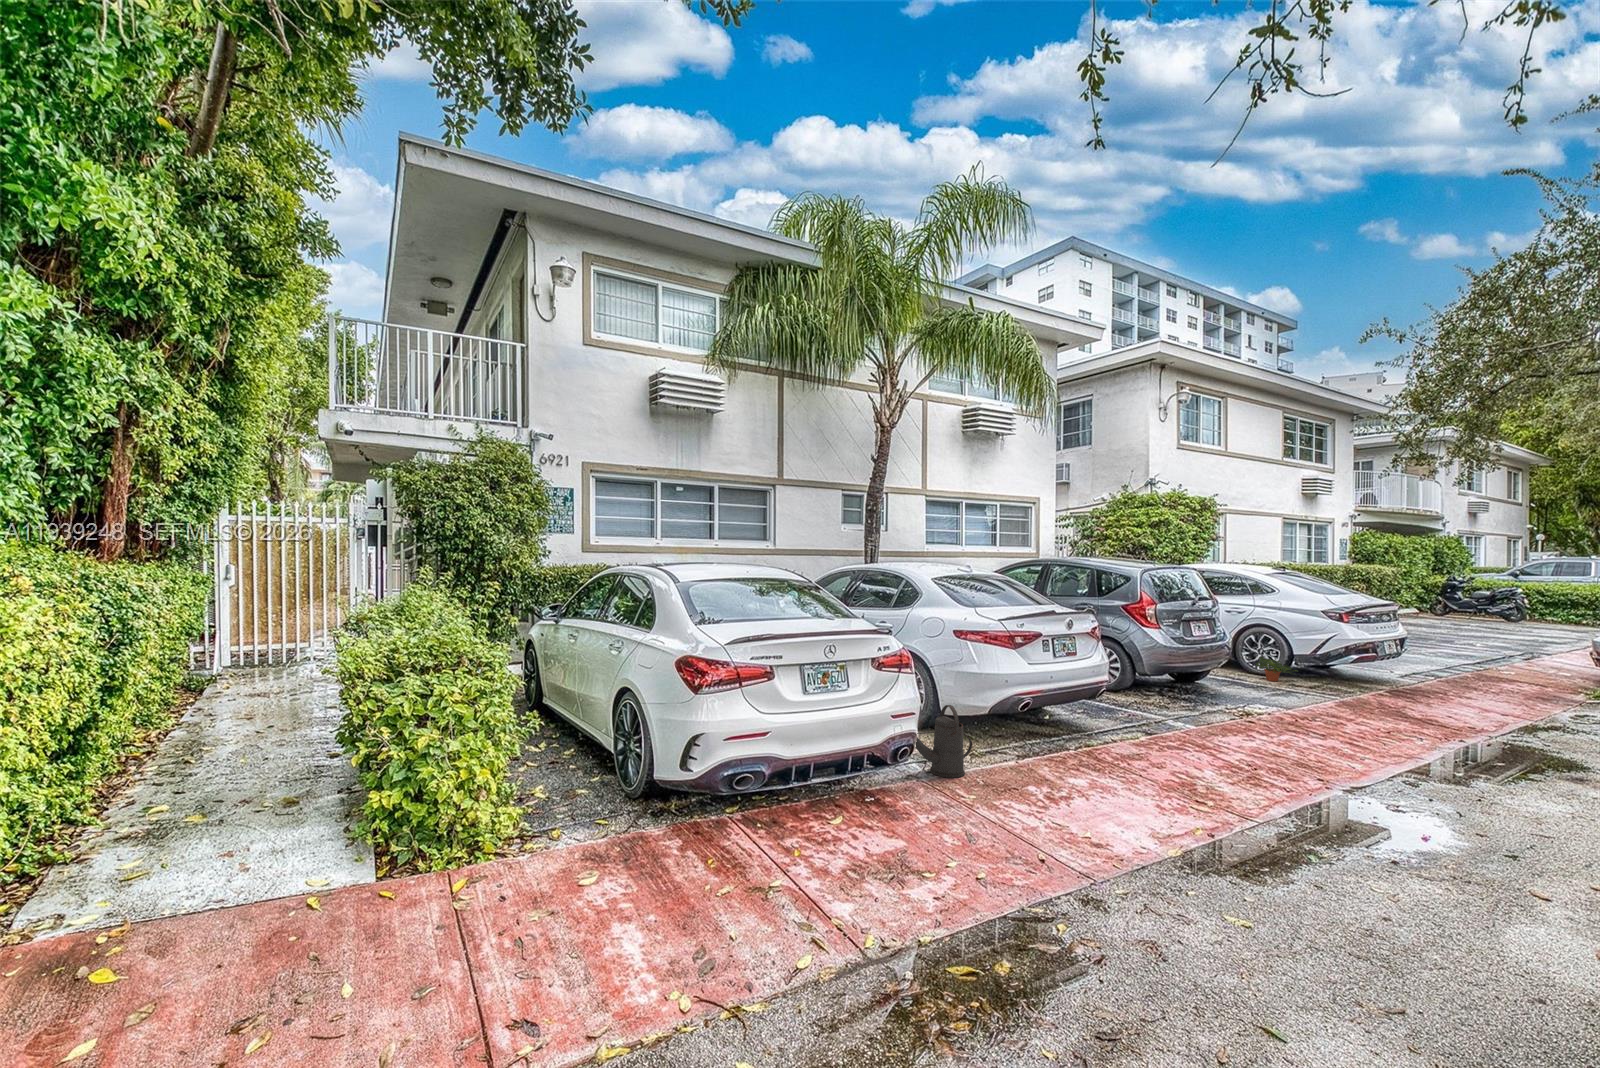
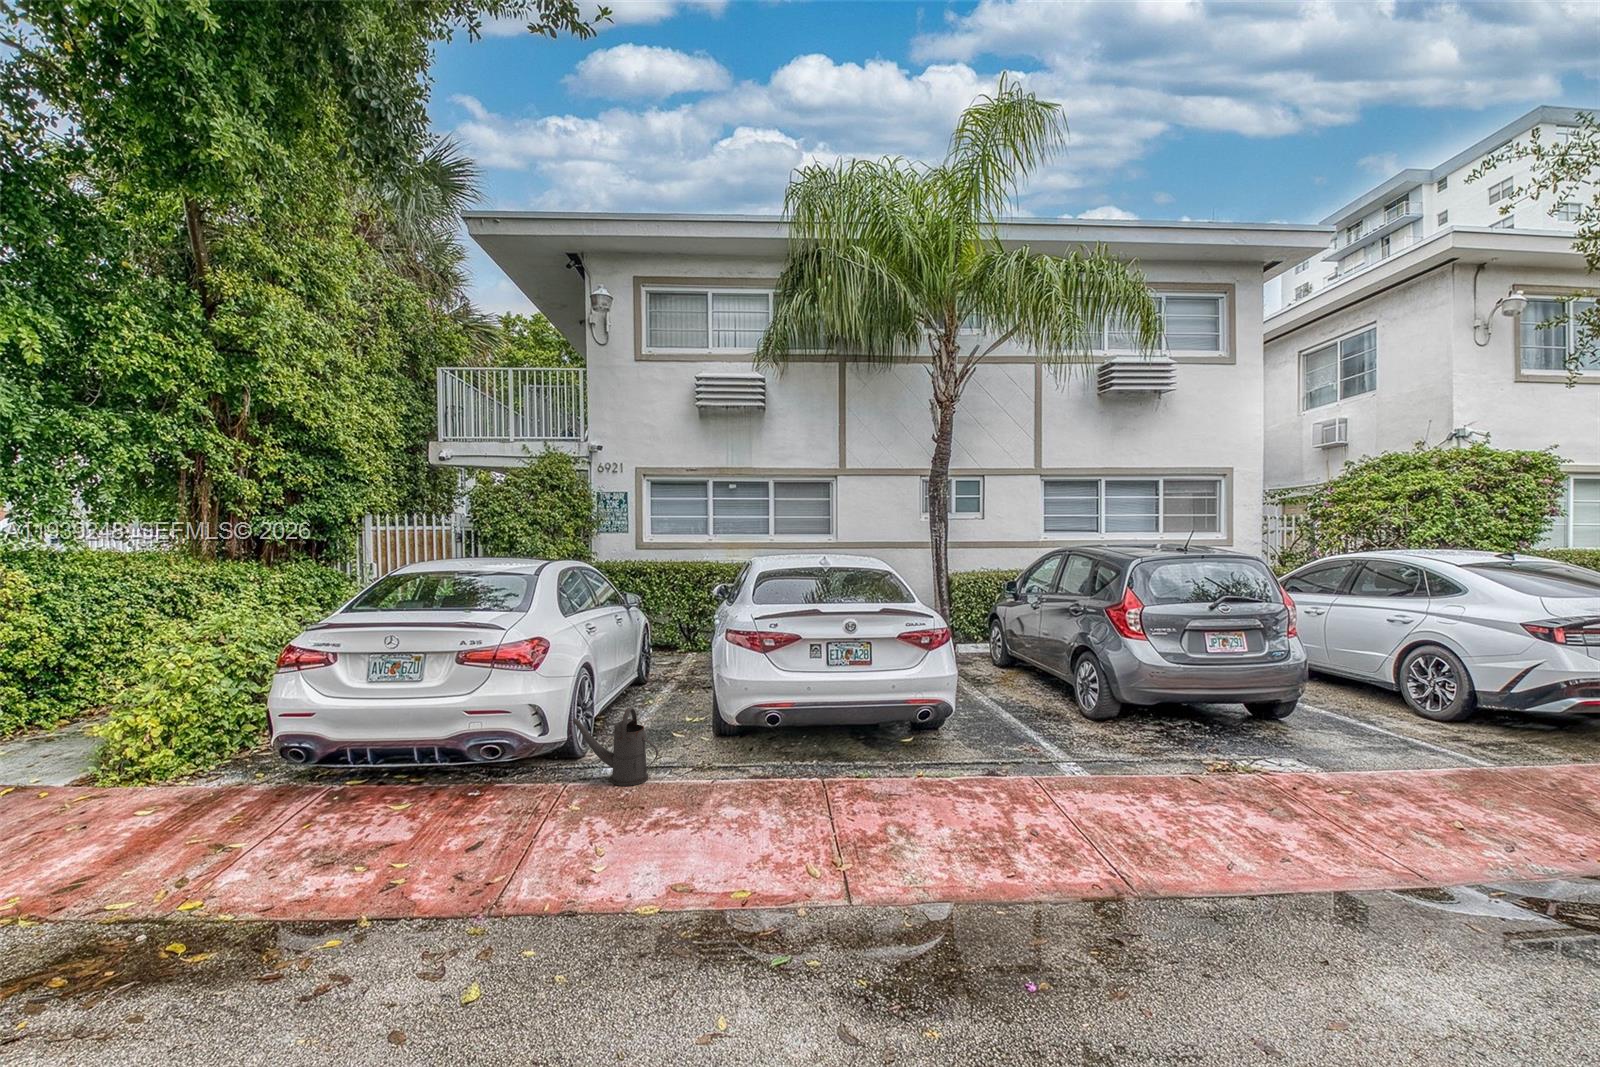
potted plant: present [1256,657,1298,681] -> none [1396,691,1476,731]

